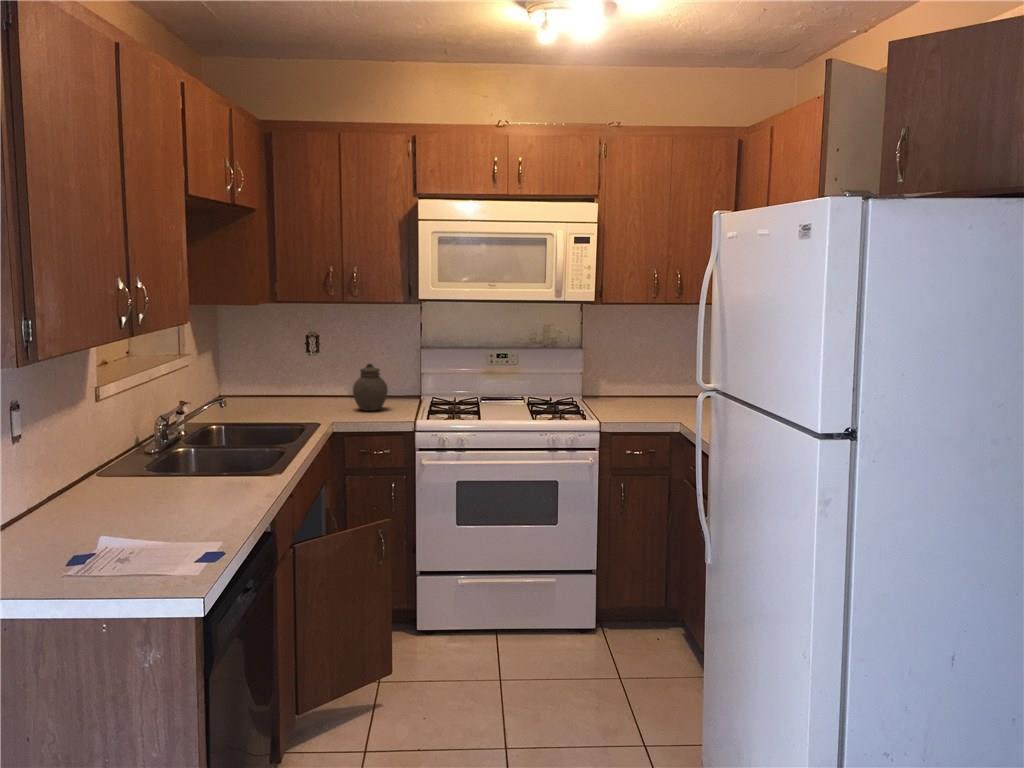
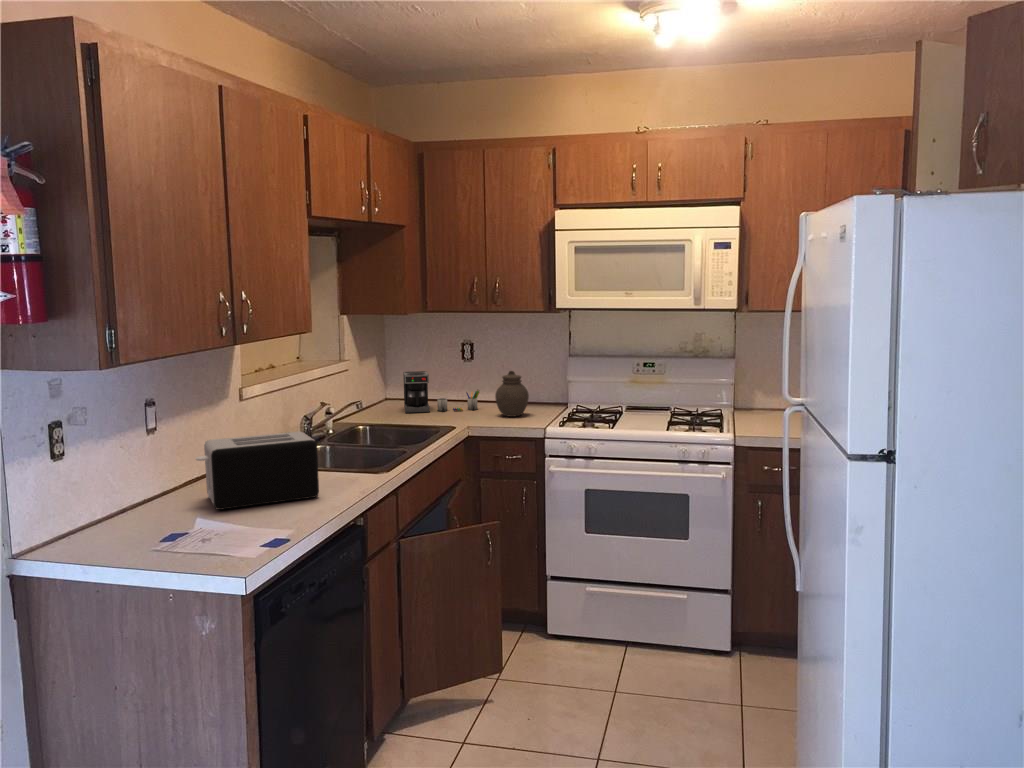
coffee maker: none [244,365,331,410] -> present [403,371,480,413]
toaster: none [85,433,226,523] -> present [196,432,319,510]

